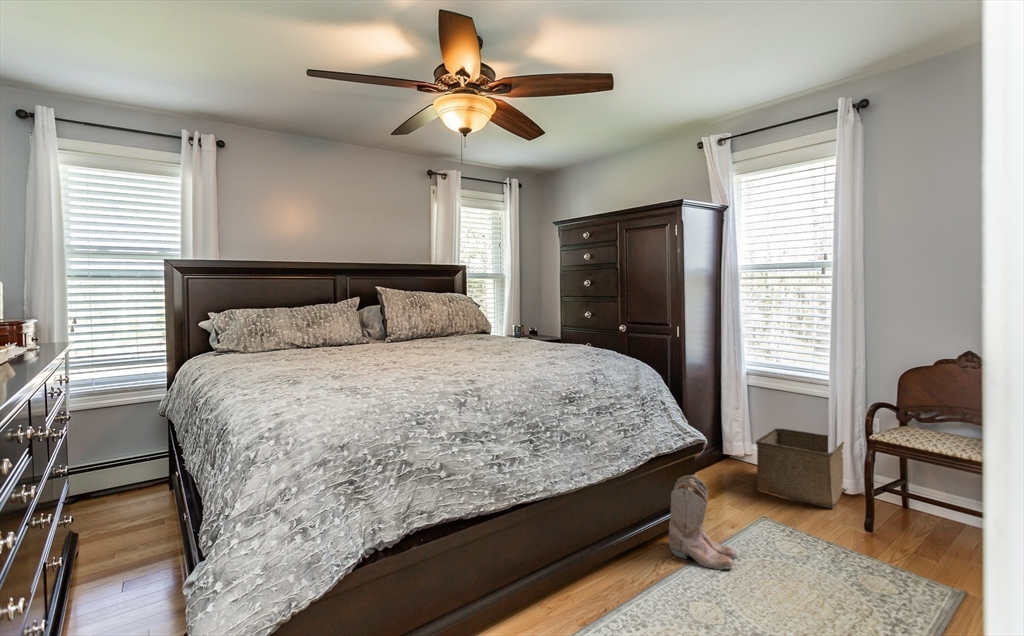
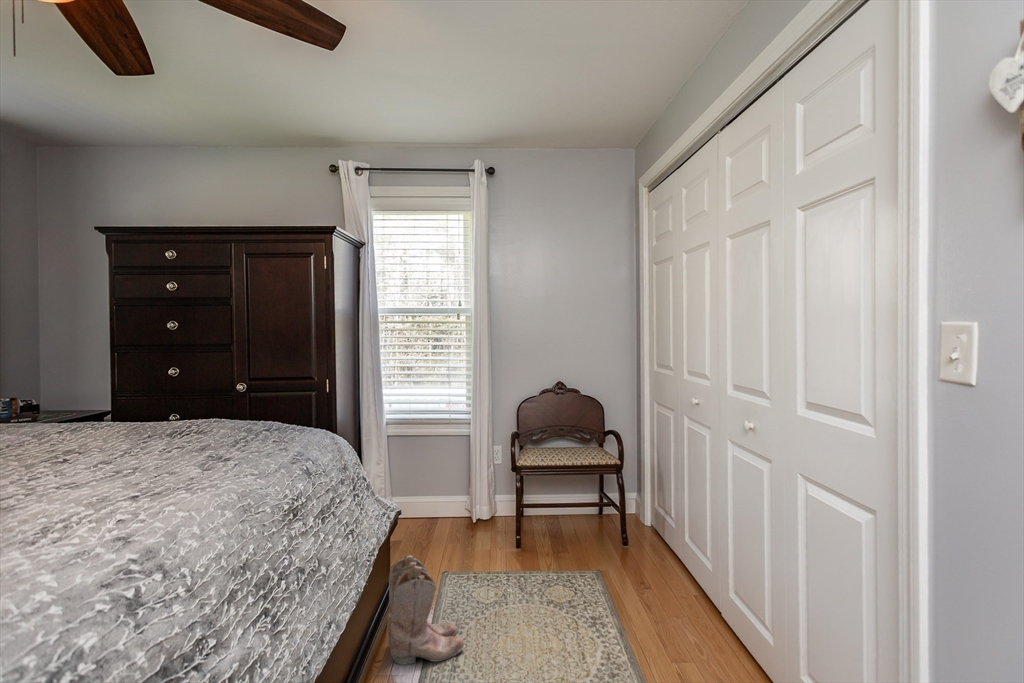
storage bin: present [756,429,846,508] -> none [417,468,485,541]

